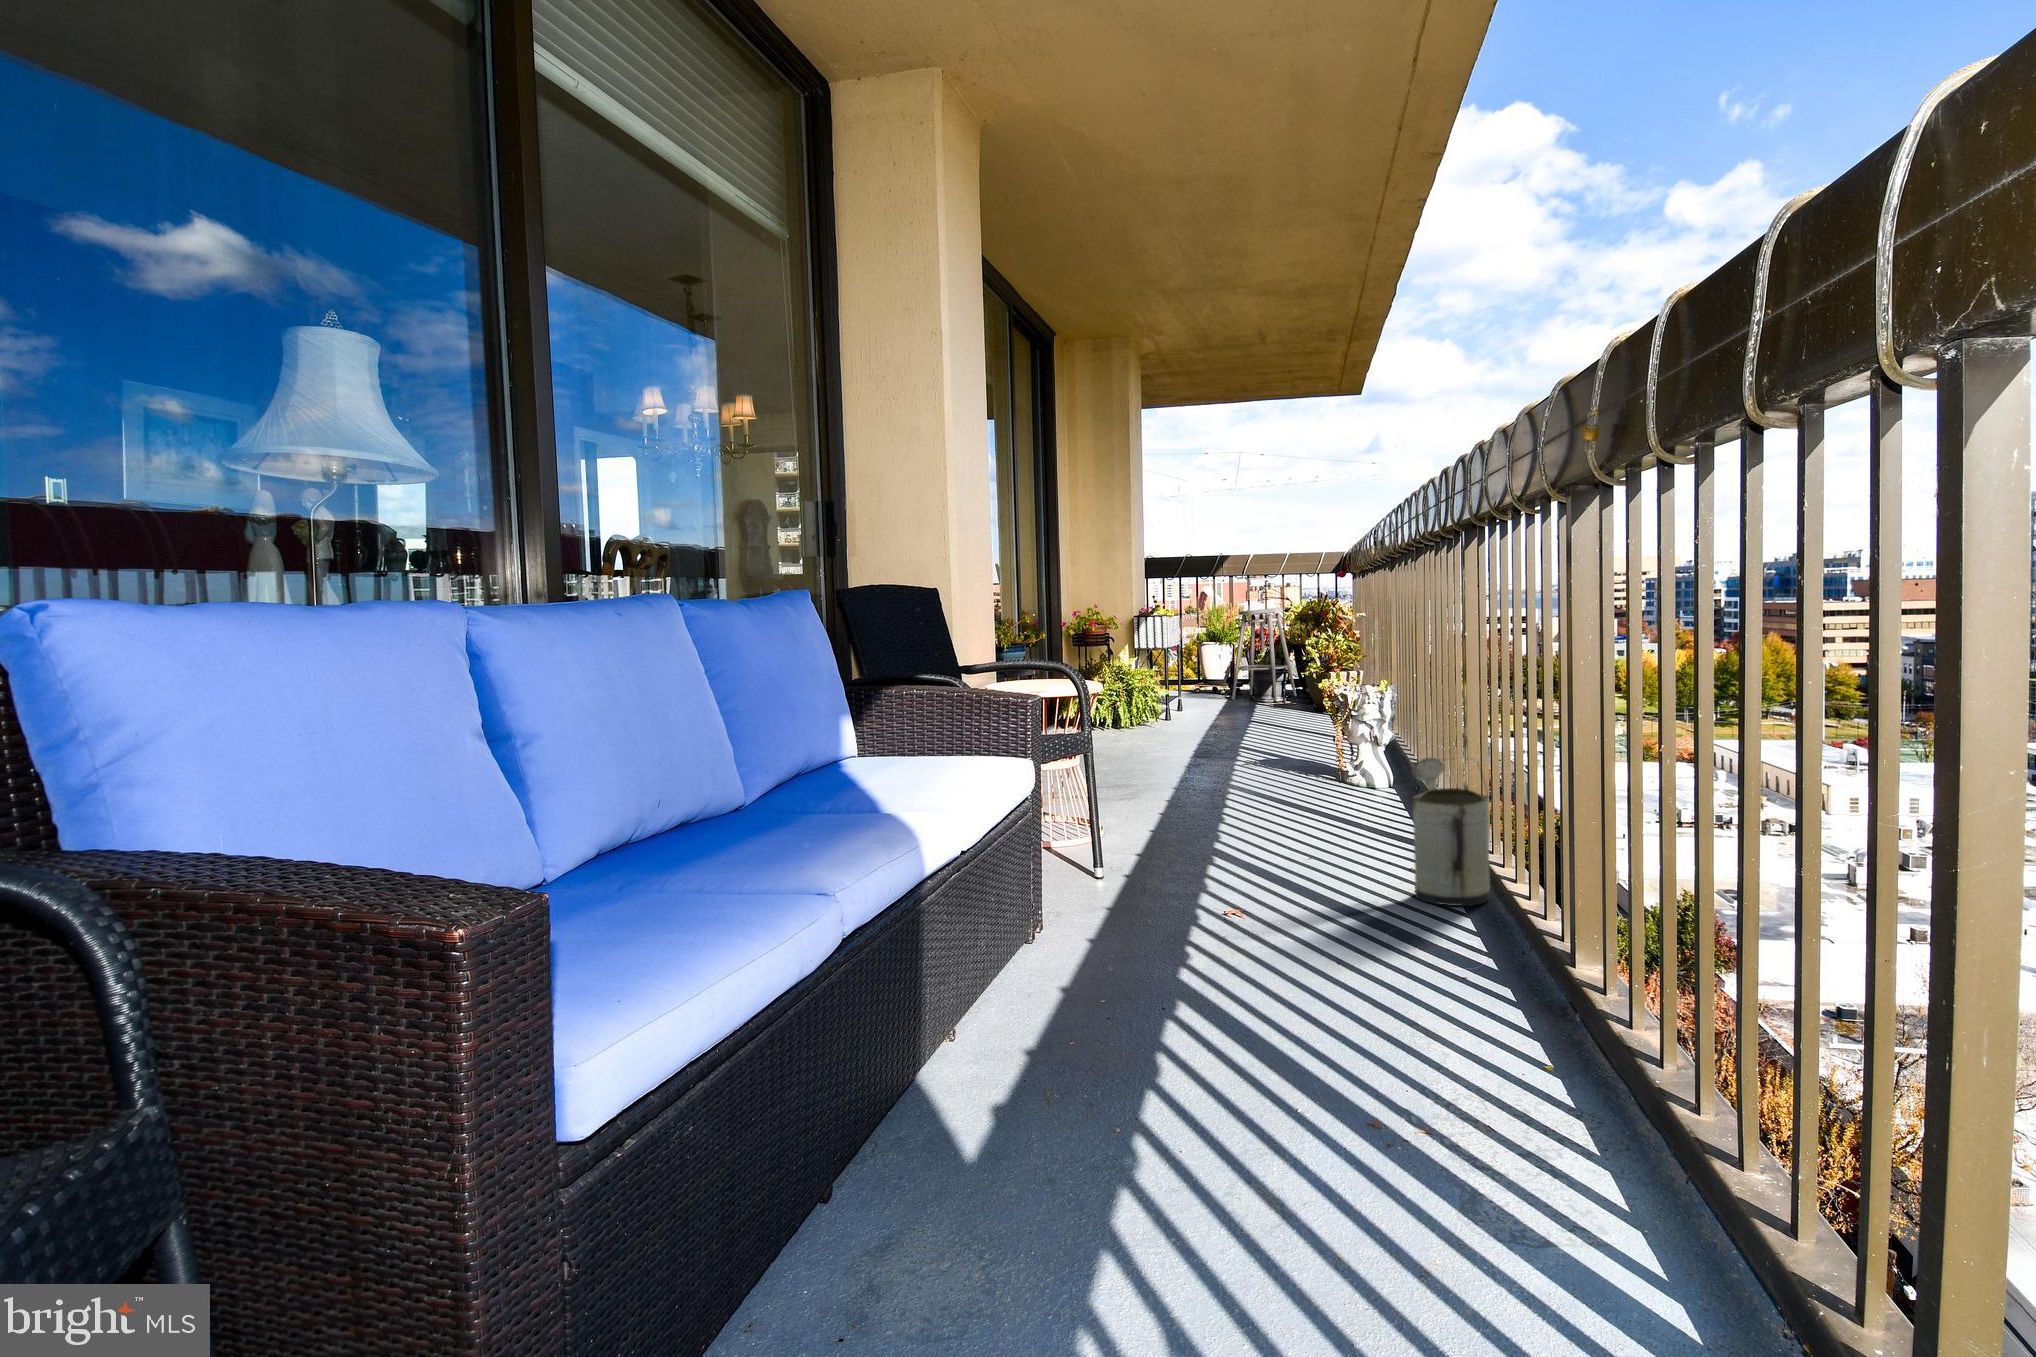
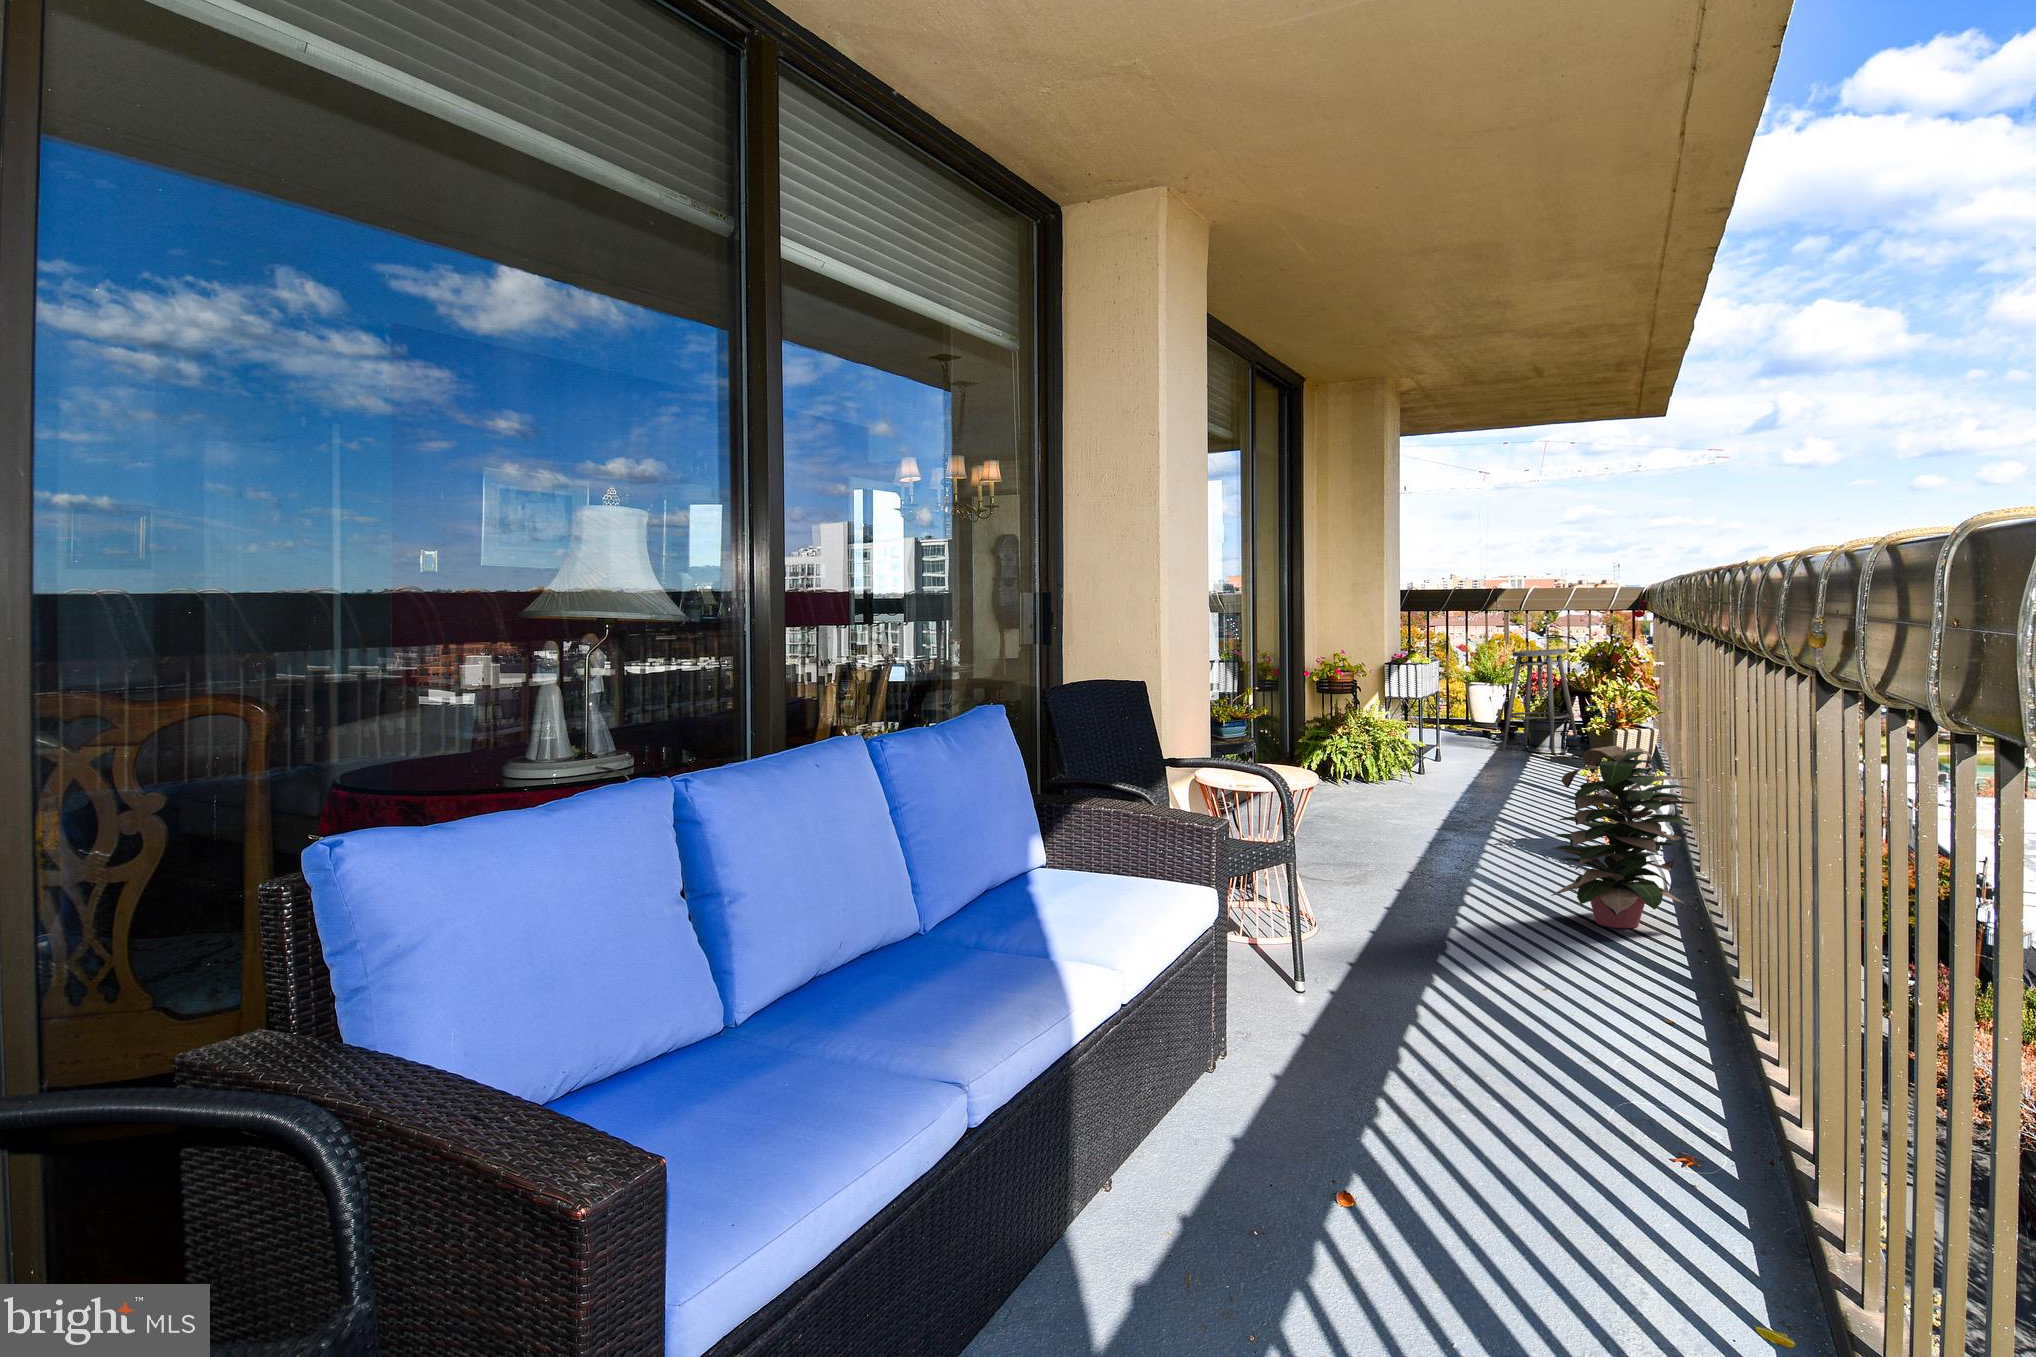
decorative plant: none [1300,654,1422,814] -> present [1551,745,1696,928]
watering can: present [1412,758,1490,906] -> none [1658,893,1752,1075]

